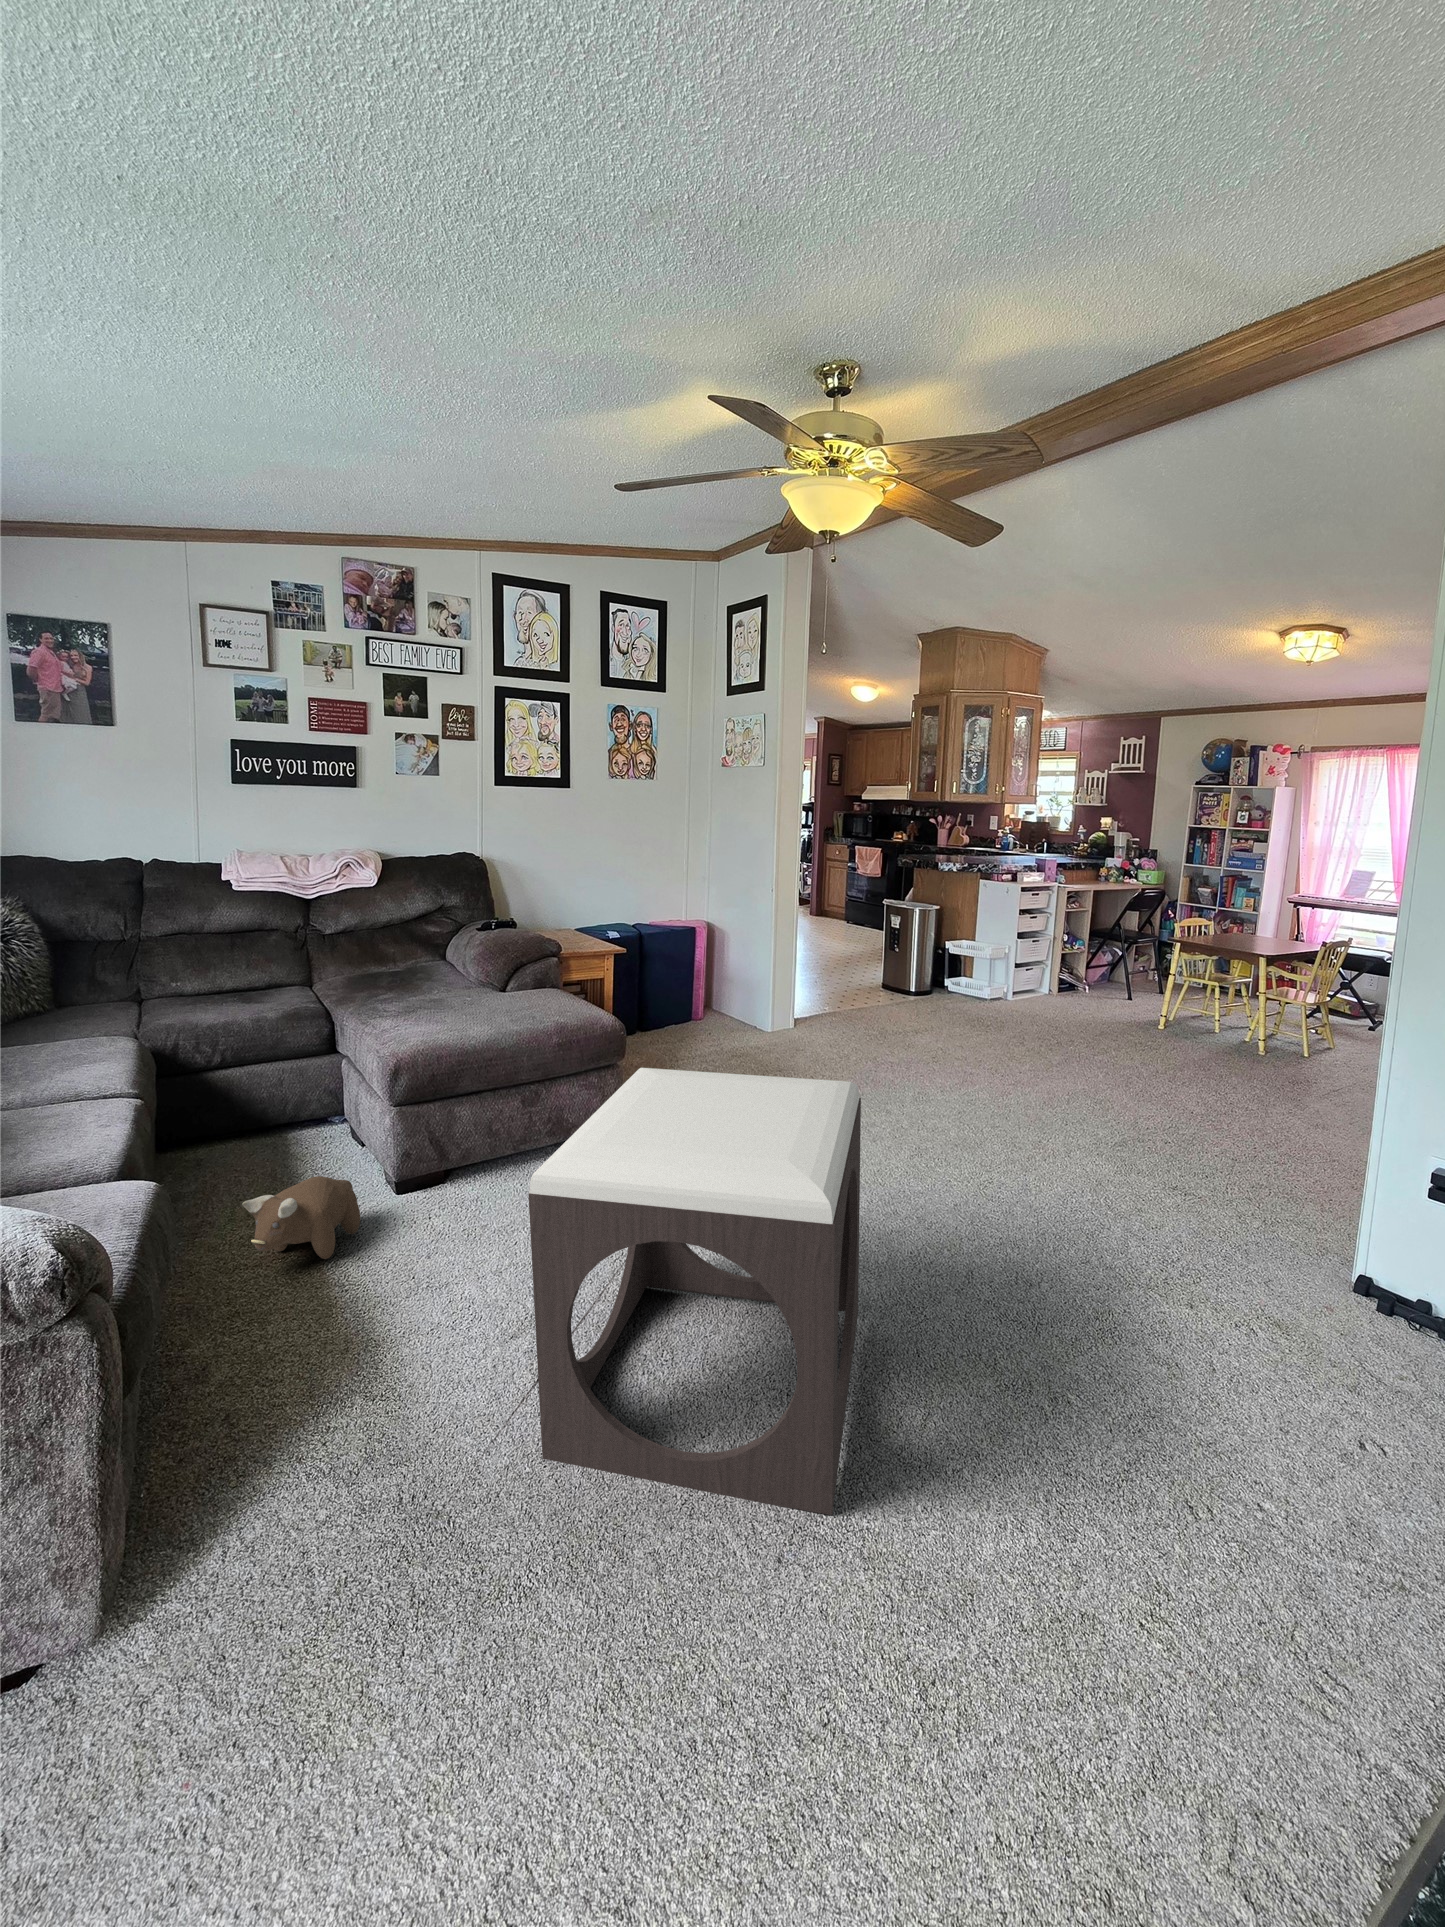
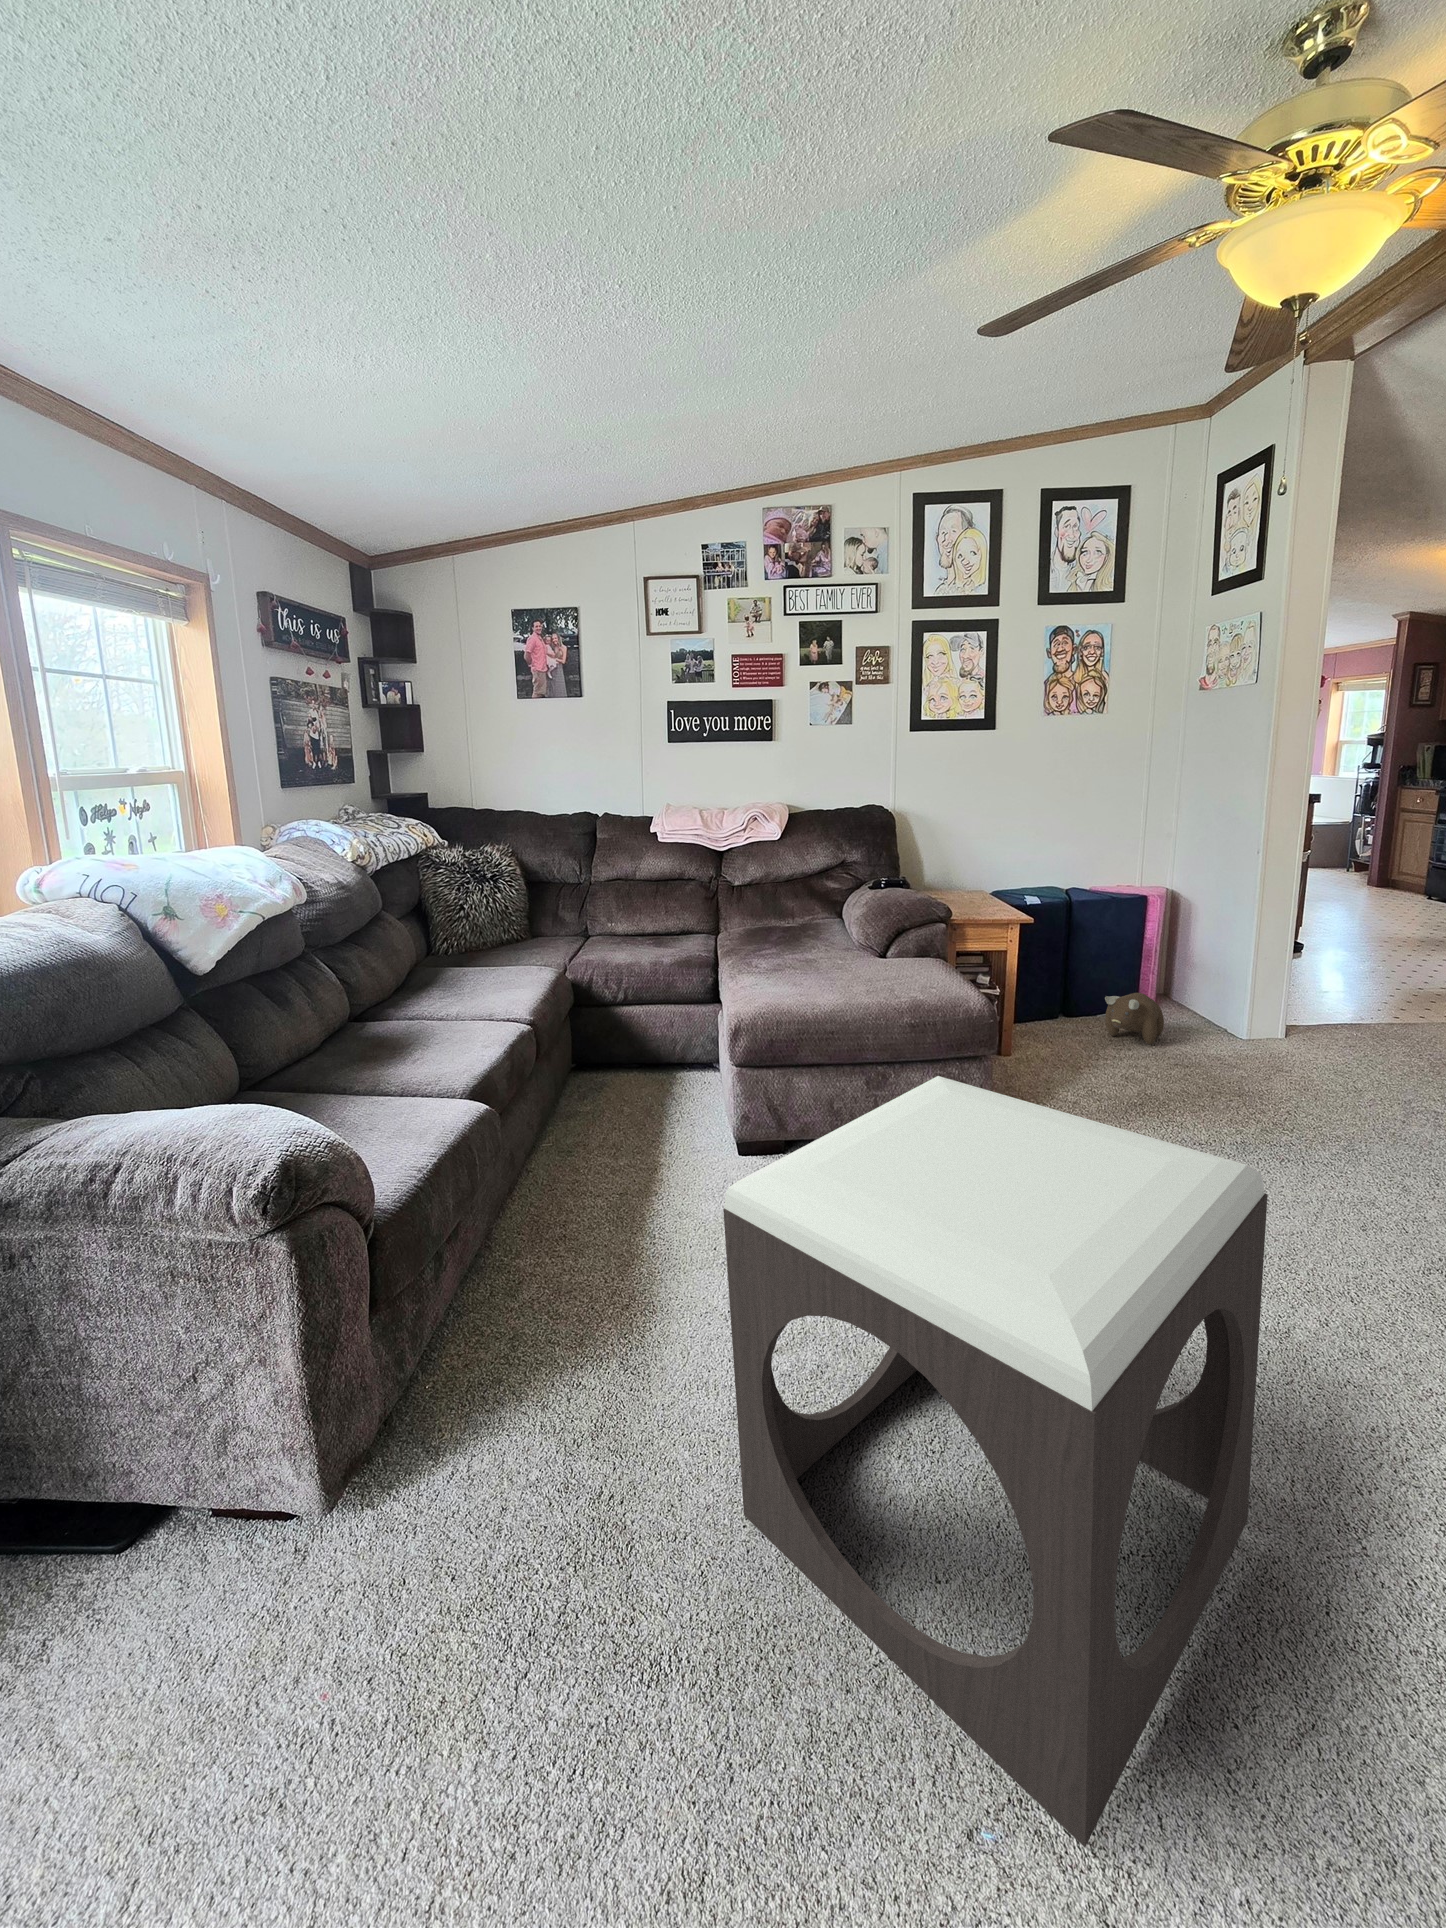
plush toy: present [242,1176,360,1259] -> present [1105,993,1164,1045]

